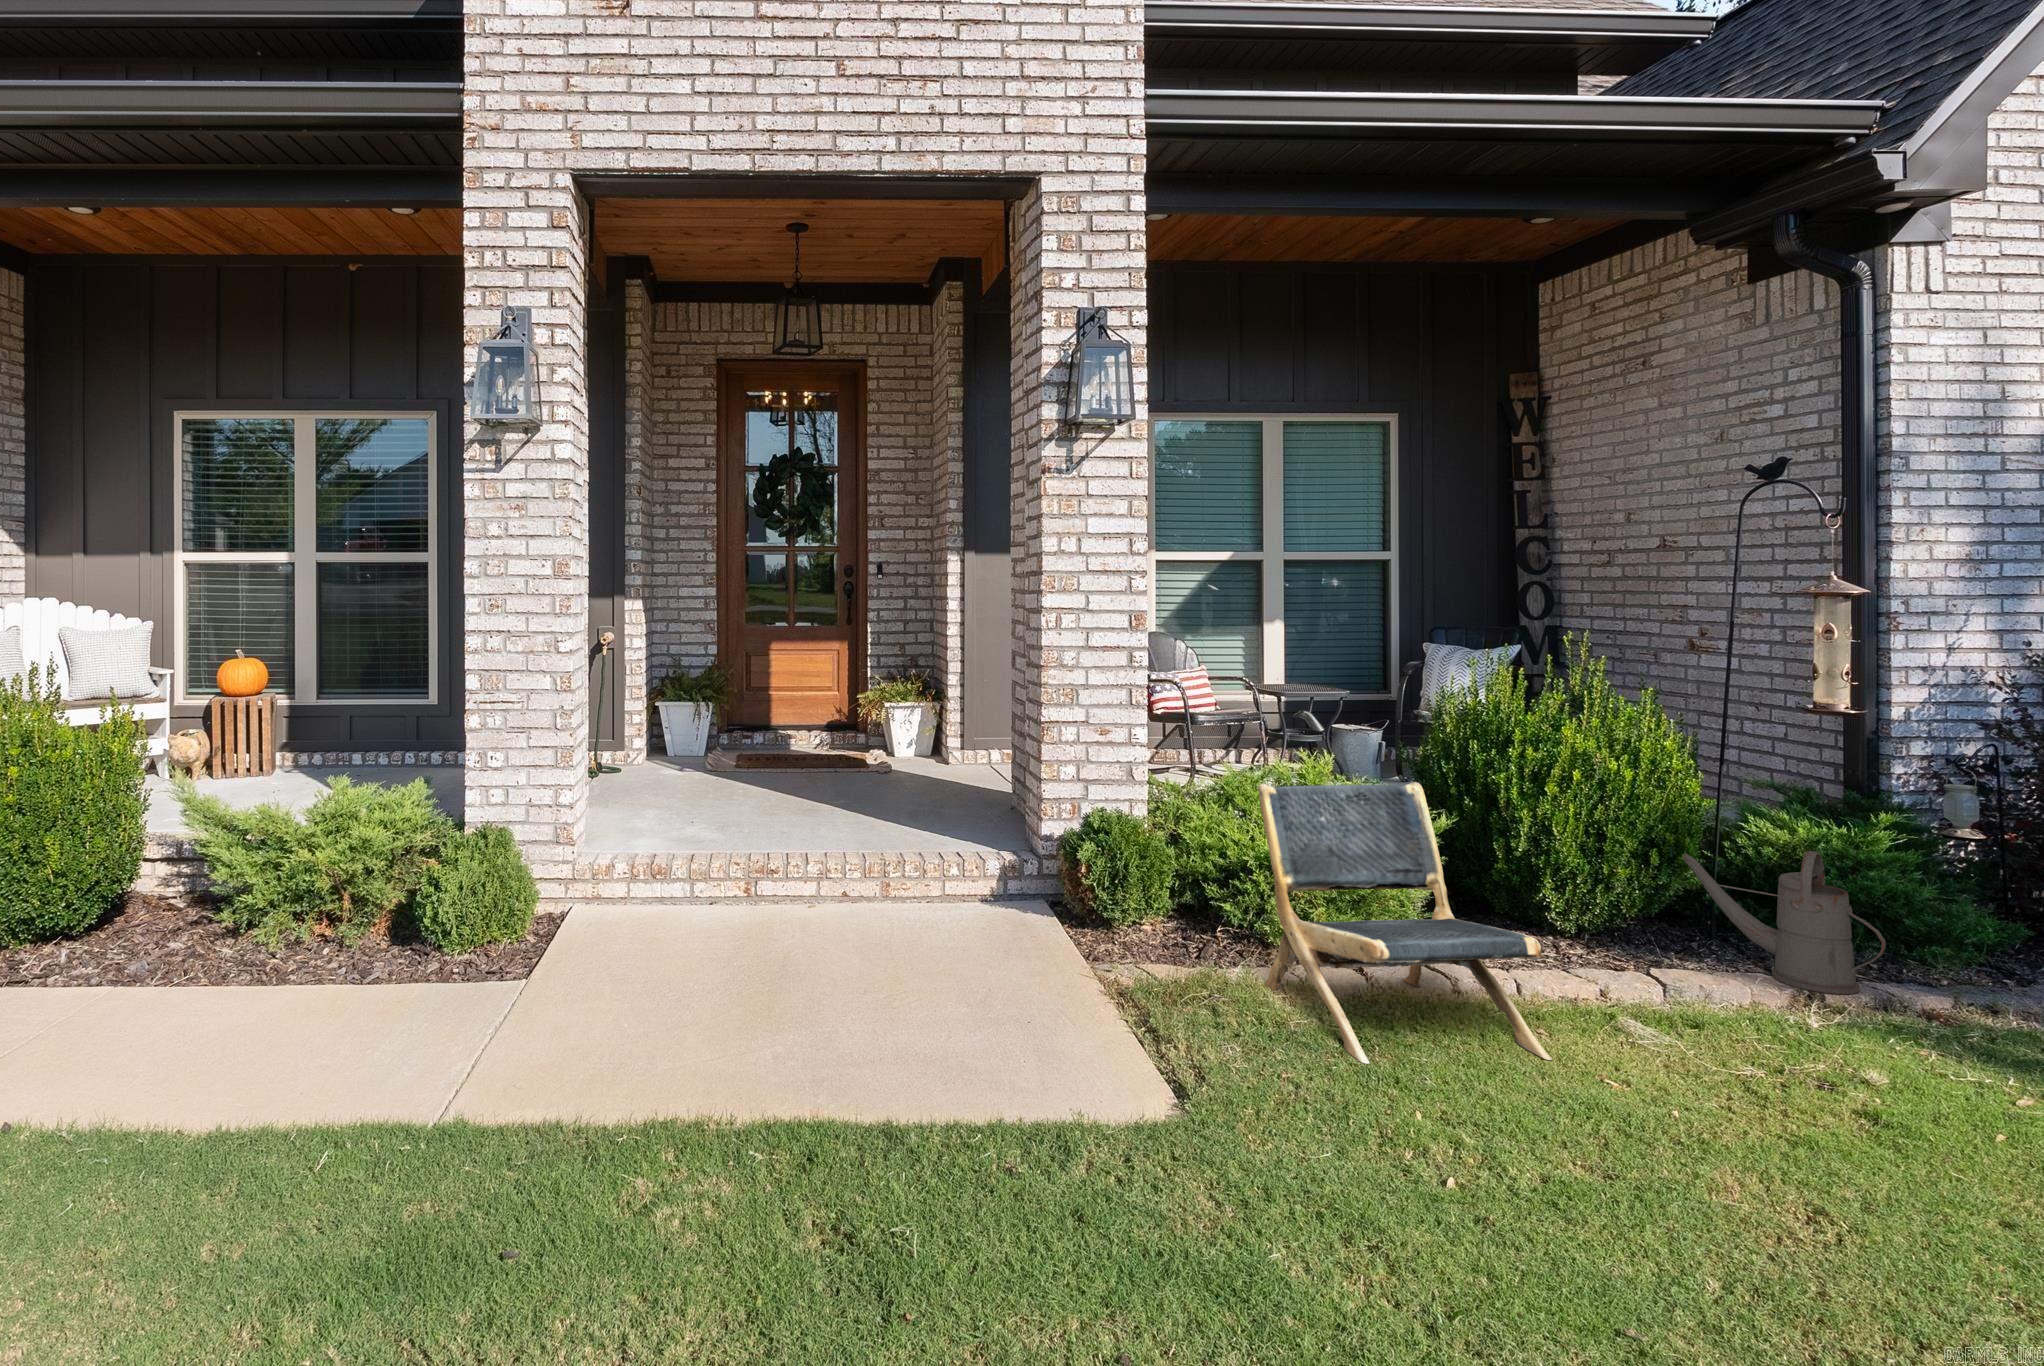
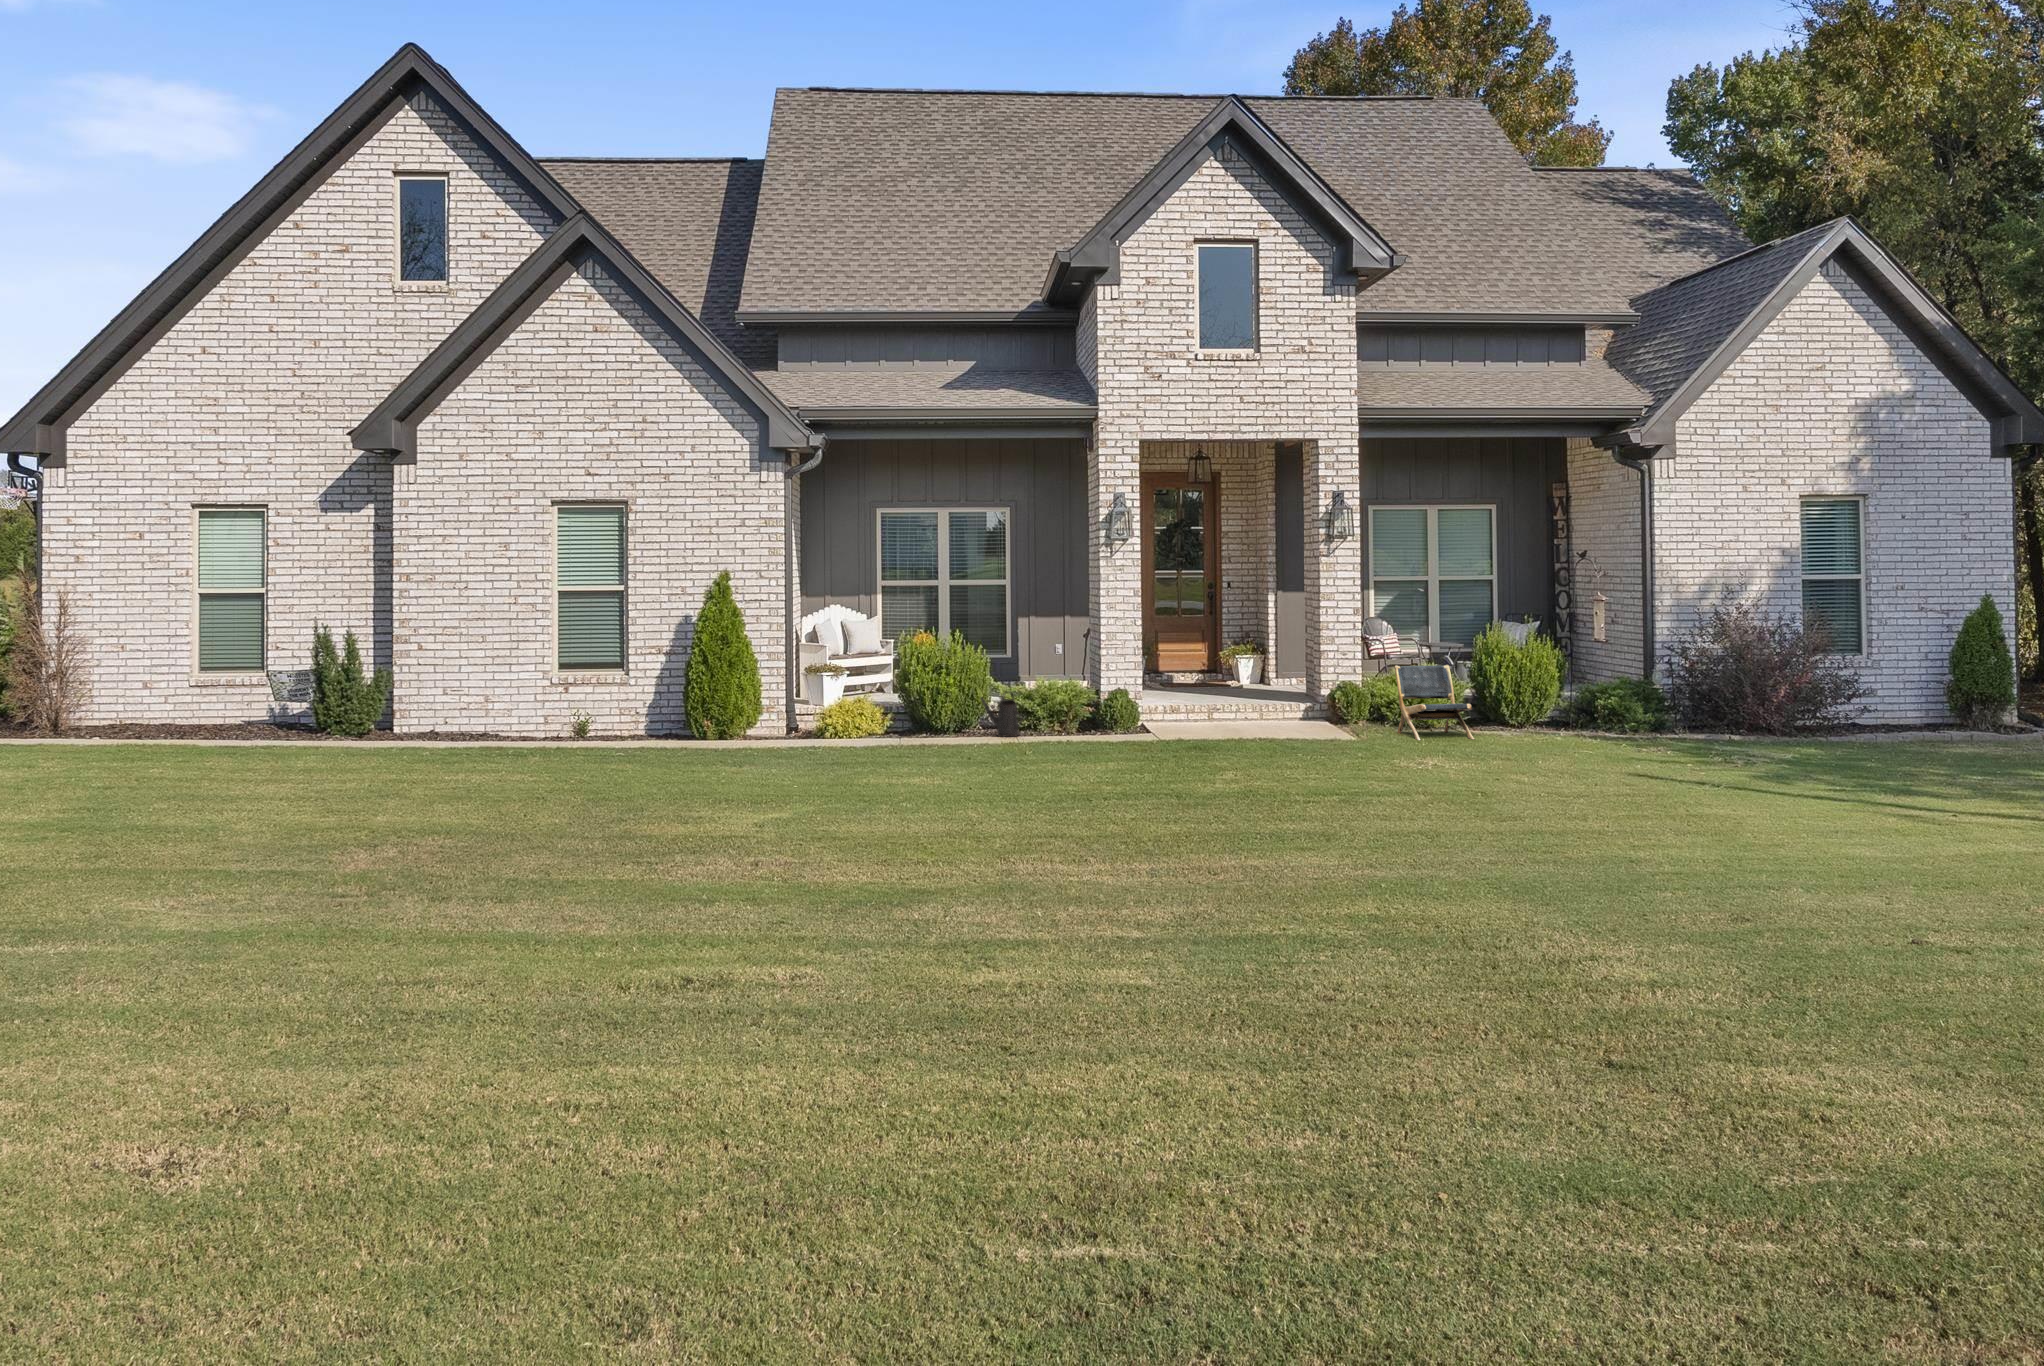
watering can: present [1683,851,1886,994] -> present [980,692,1022,737]

